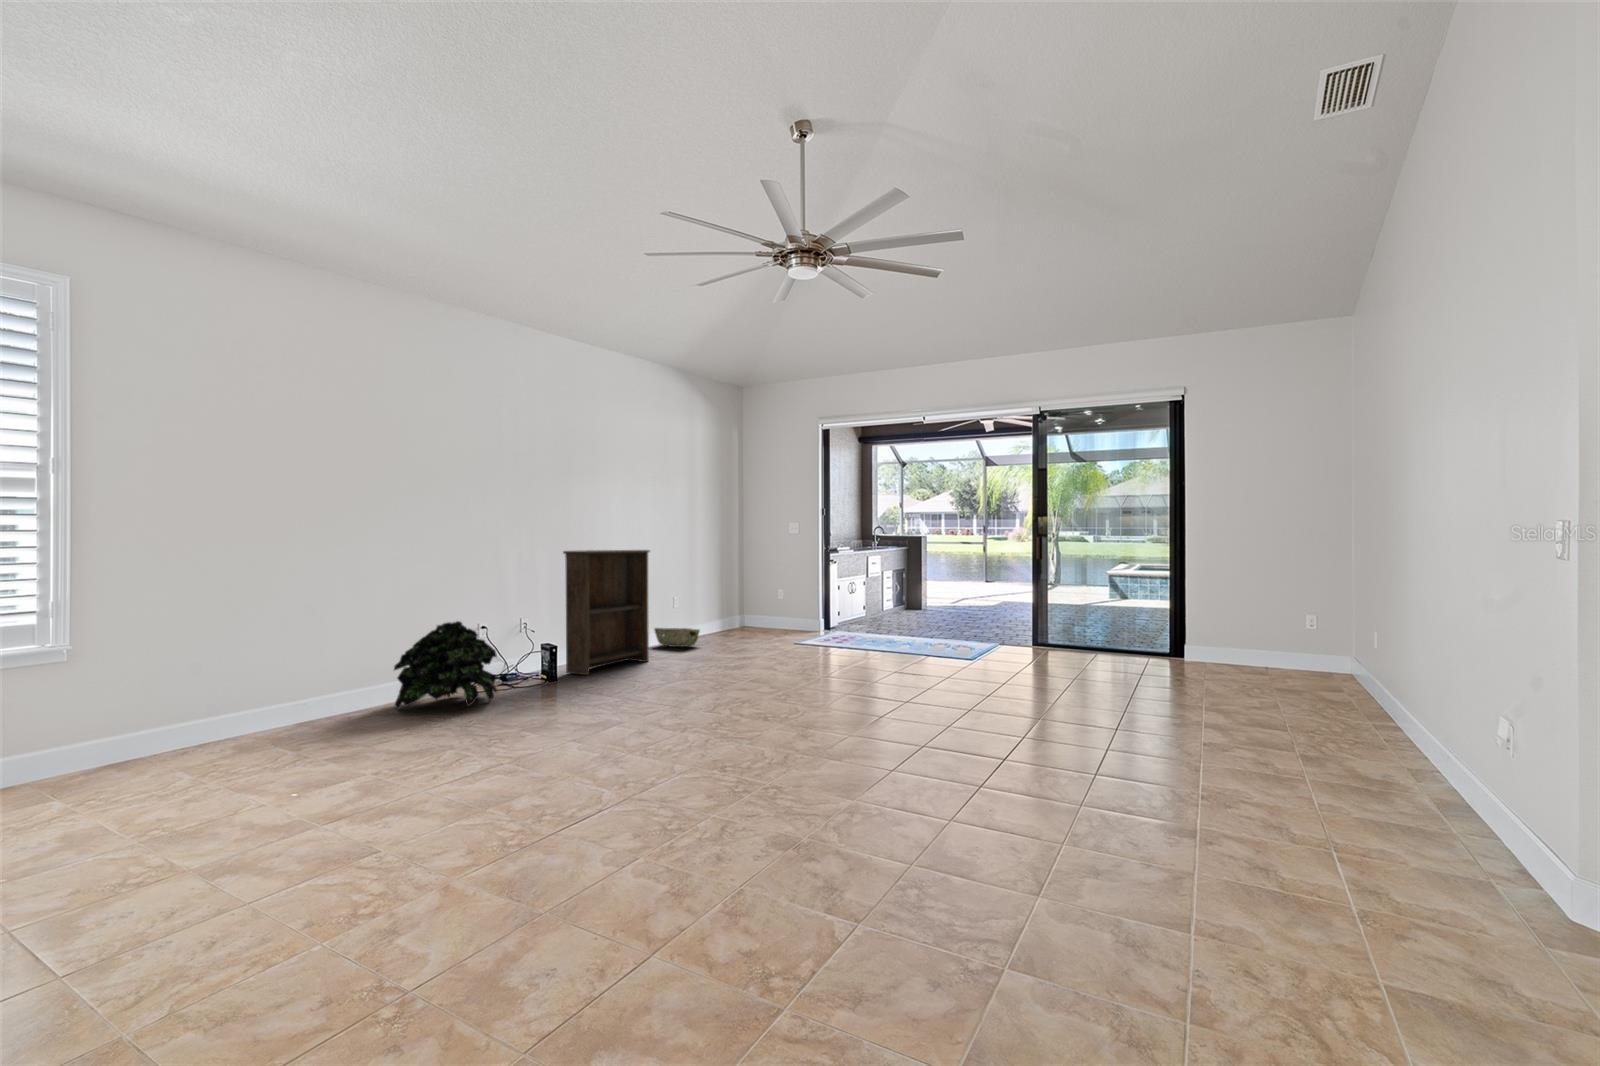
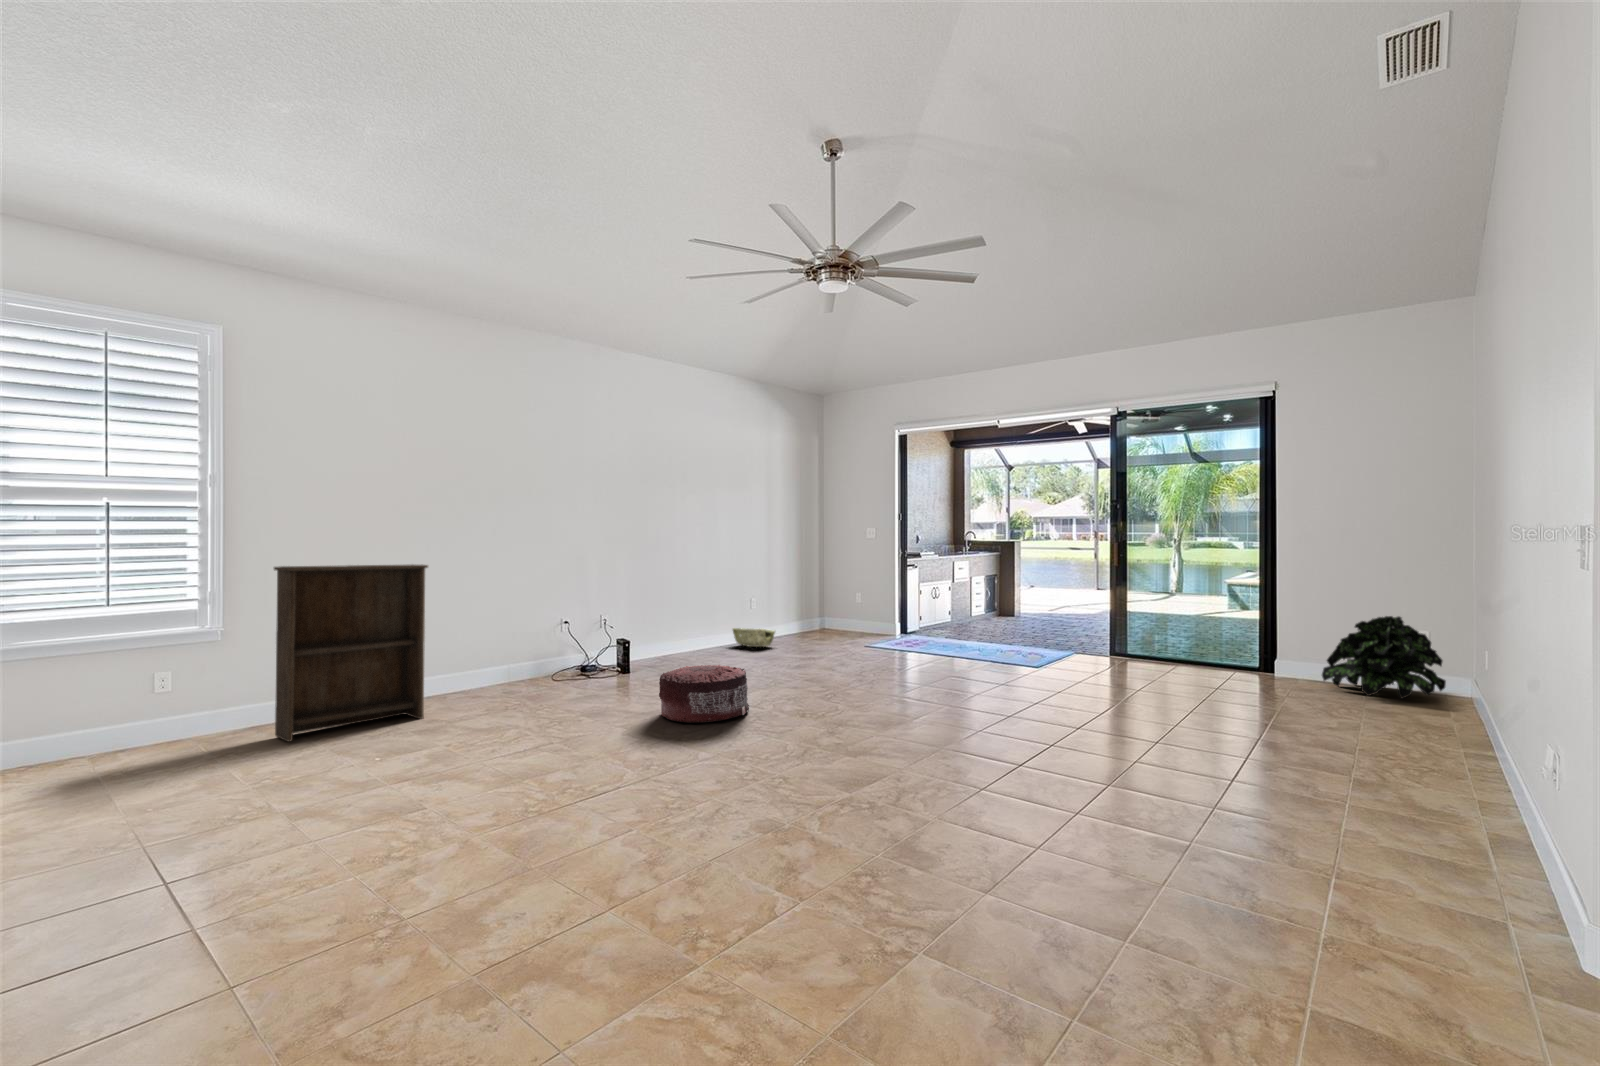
bookshelf: present [563,550,650,675] -> present [274,565,428,741]
potted plant: present [394,621,497,709] -> present [1322,616,1446,699]
pouf: none [603,668,699,731] -> present [659,665,749,722]

